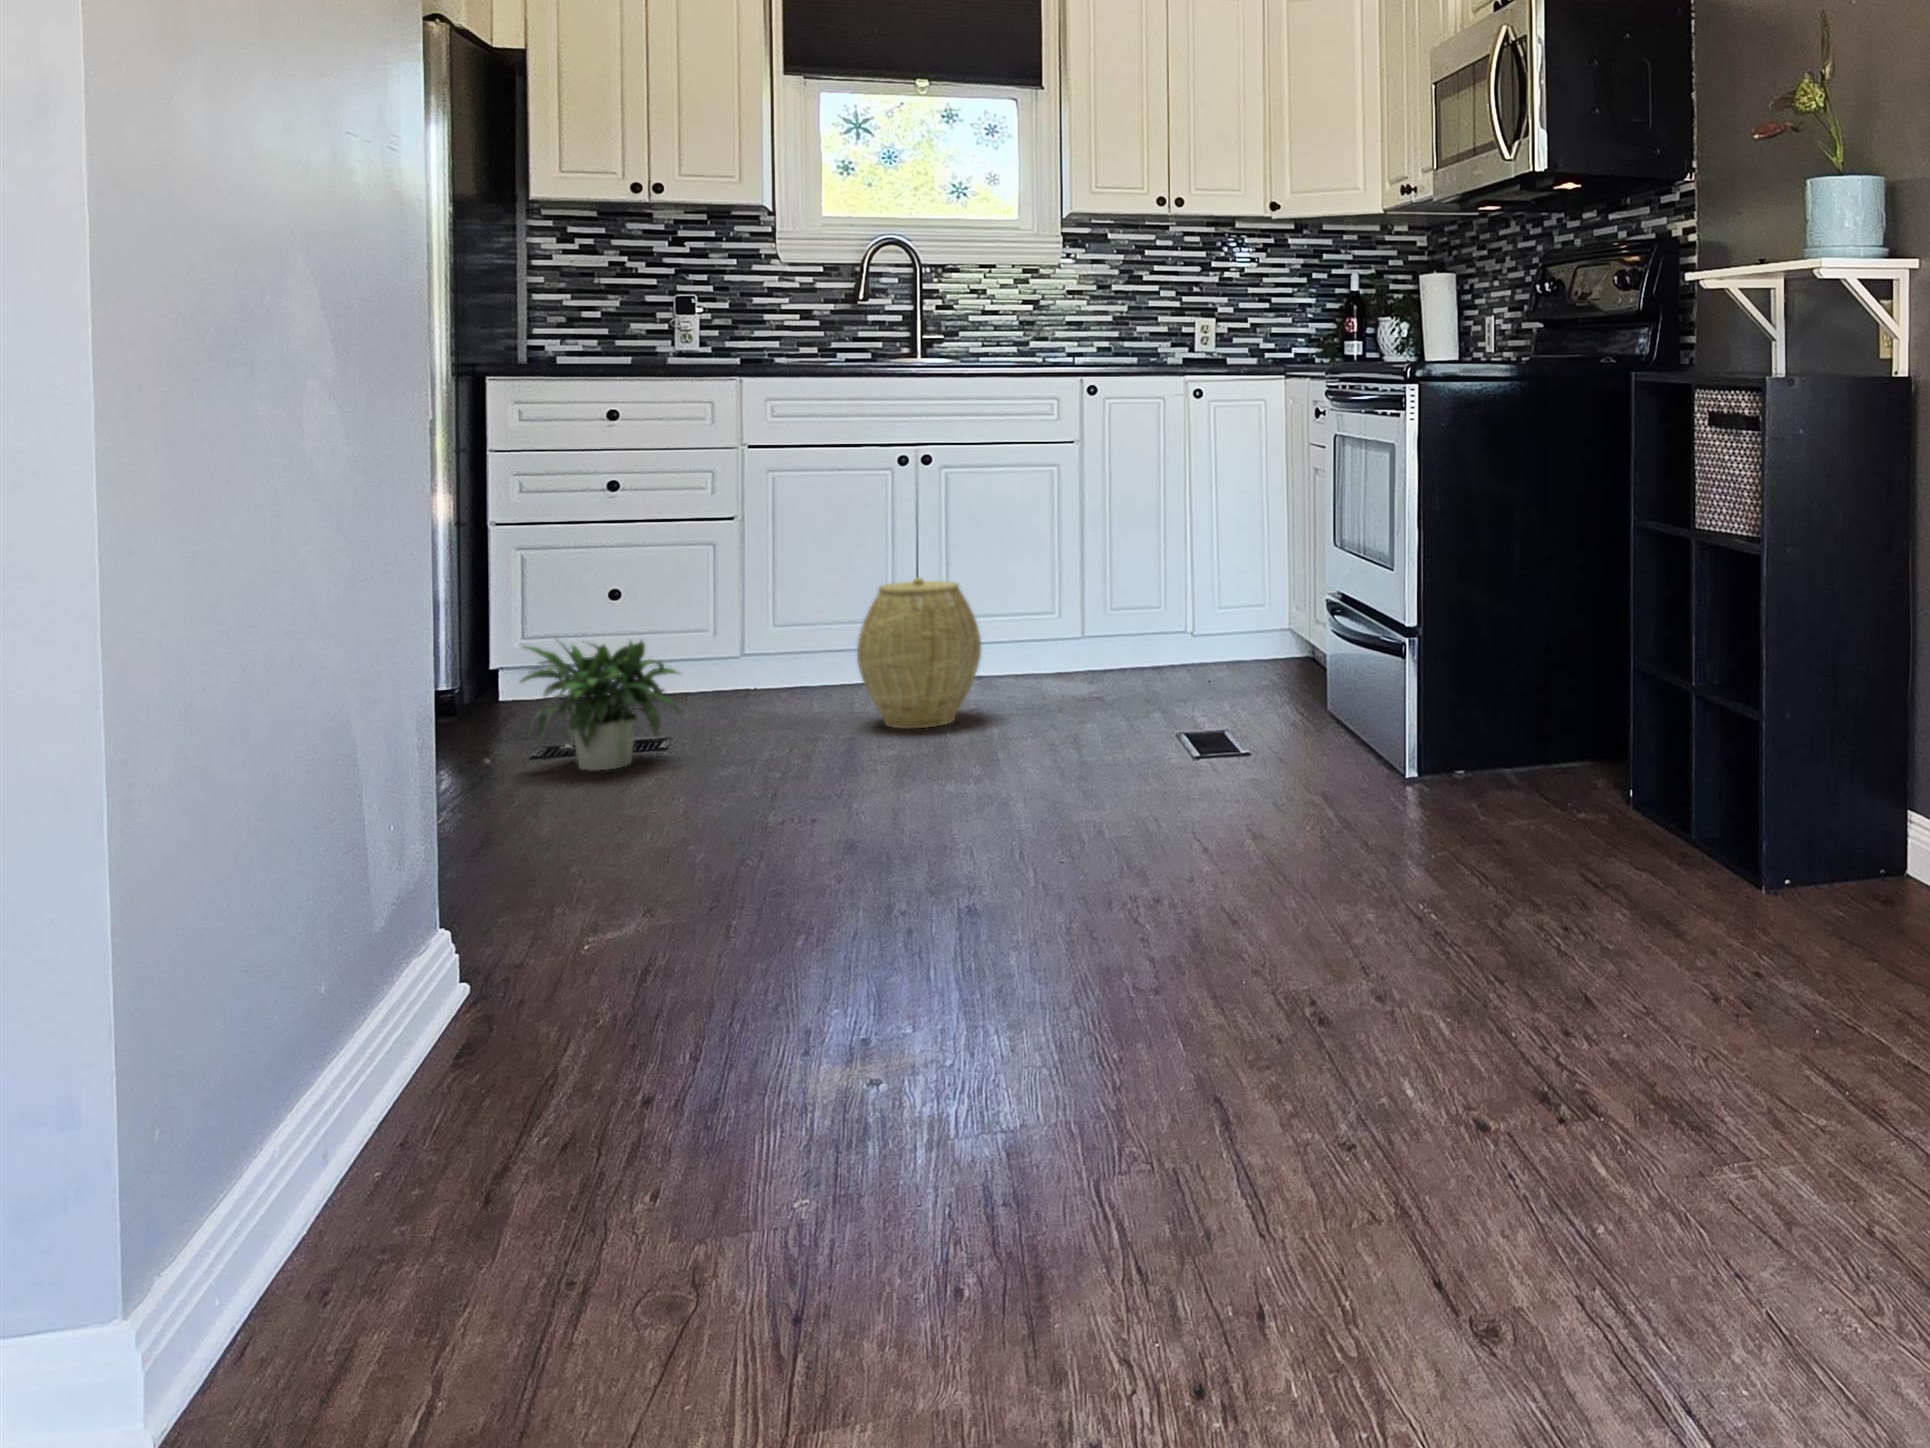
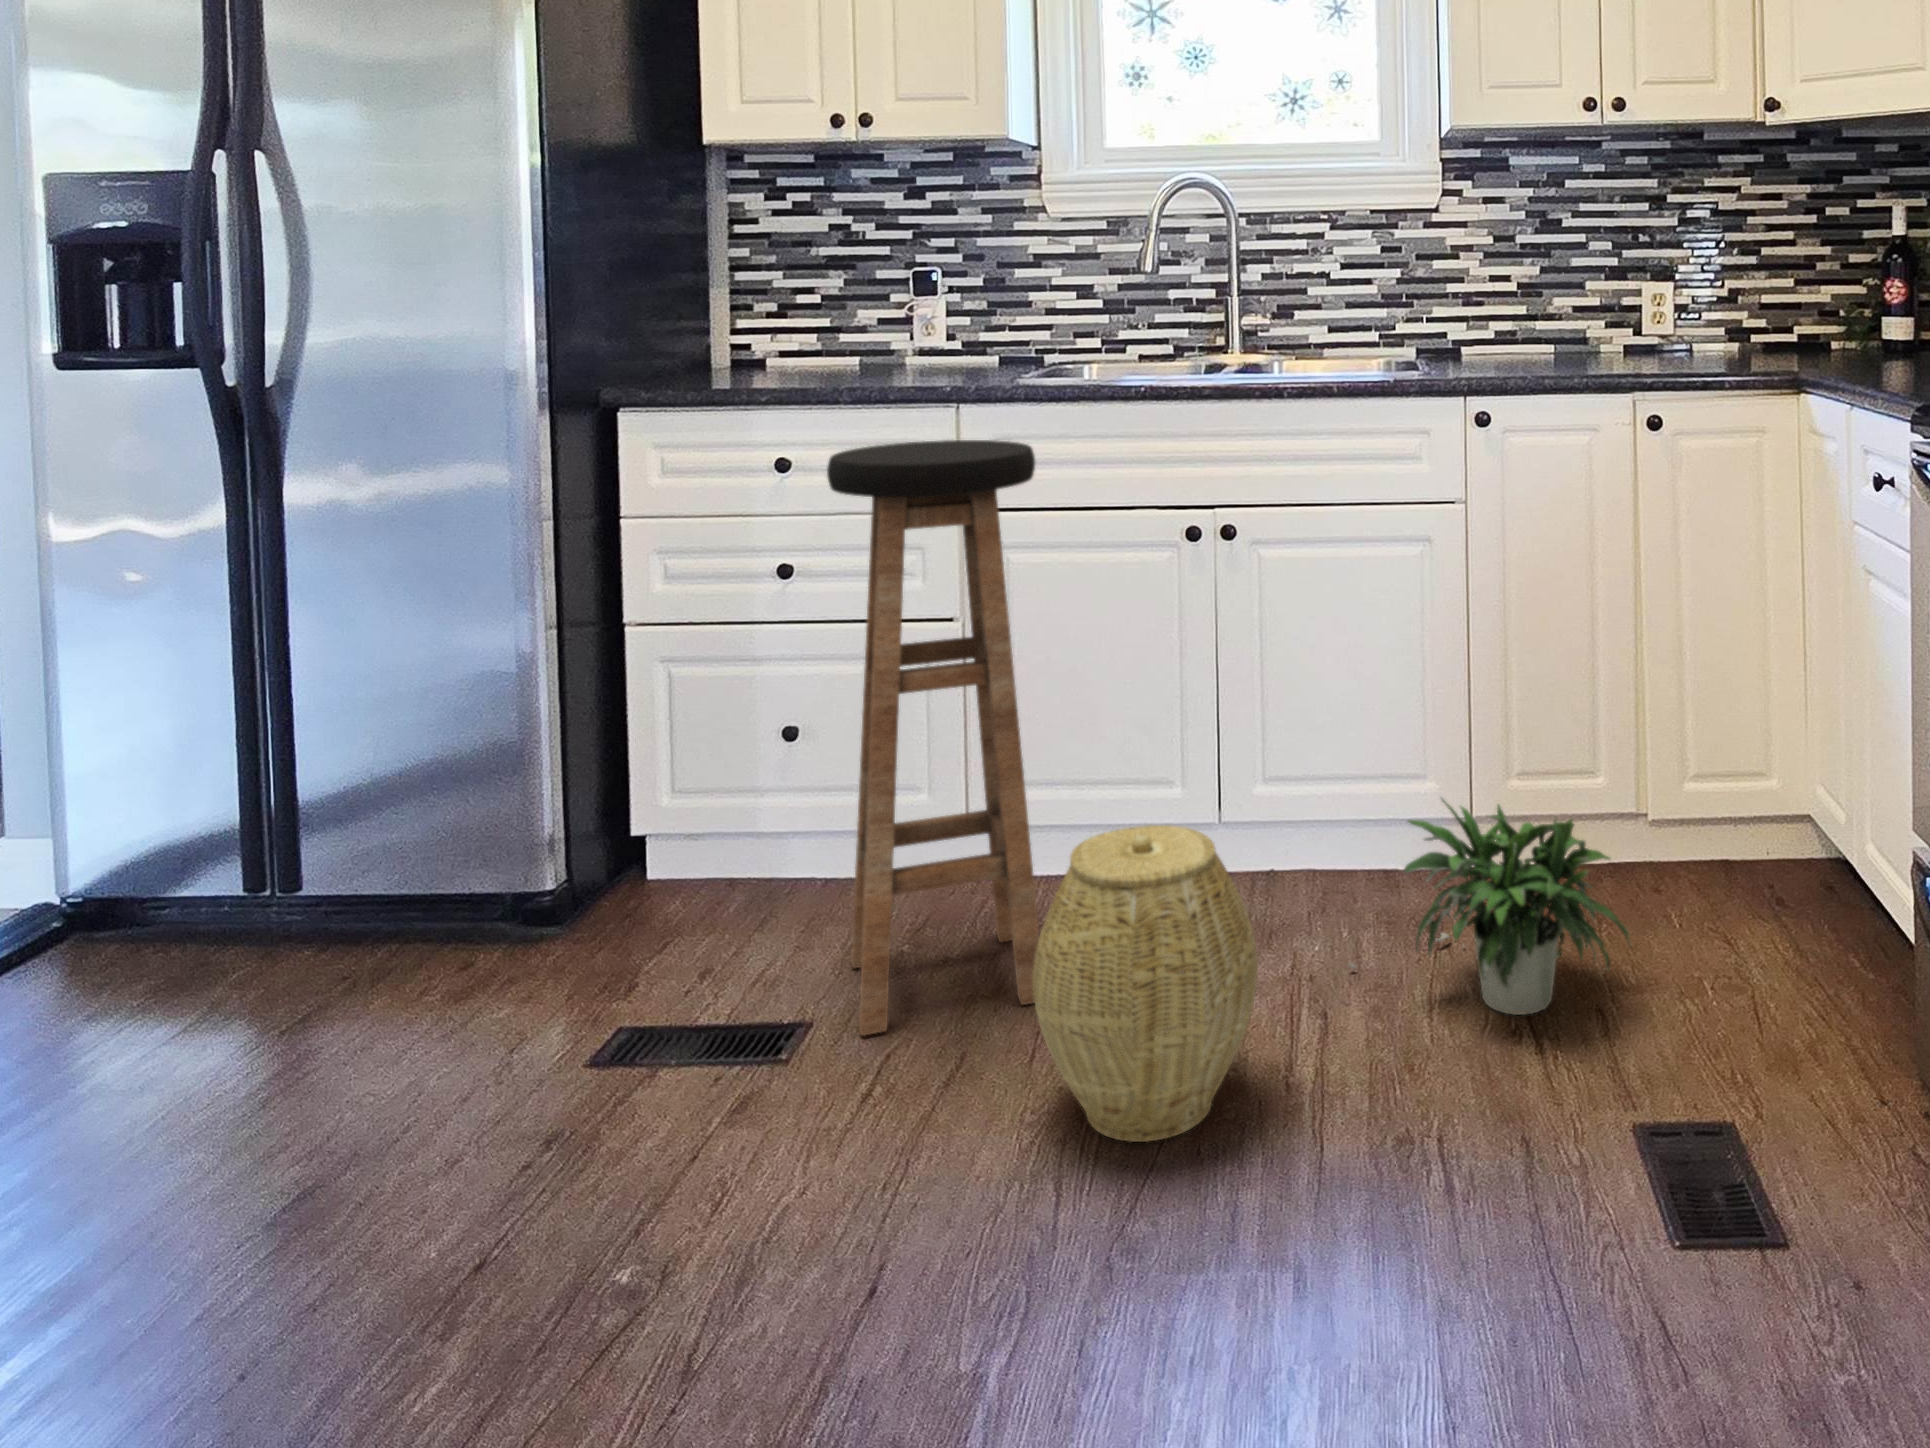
bar stool: none [699,389,838,719] -> present [827,440,1040,1036]
potted plant: present [485,641,680,770] -> present [1350,799,1630,1015]

